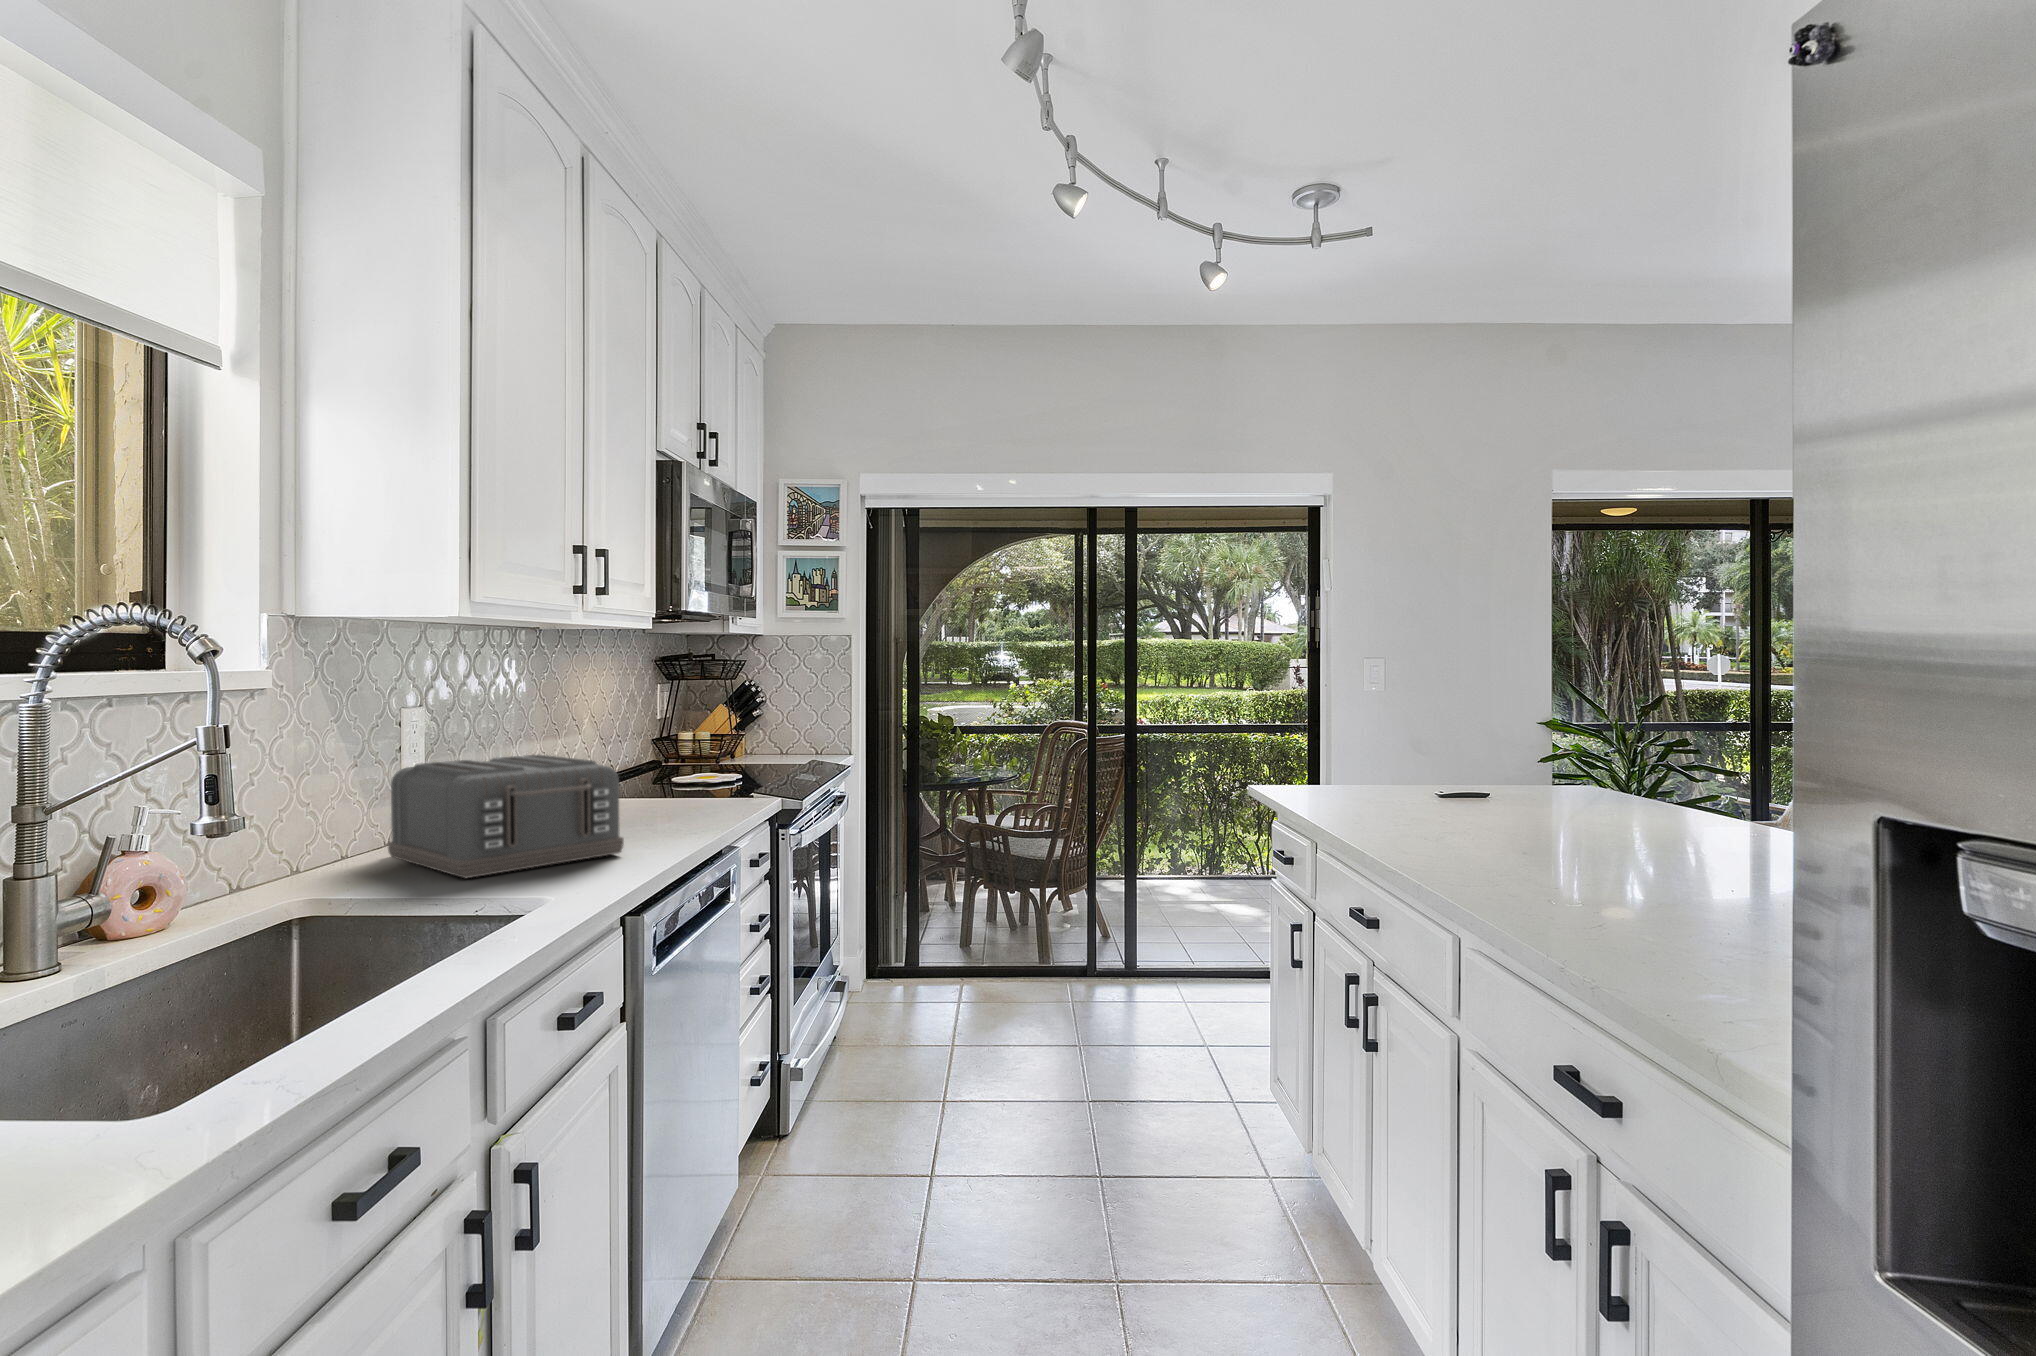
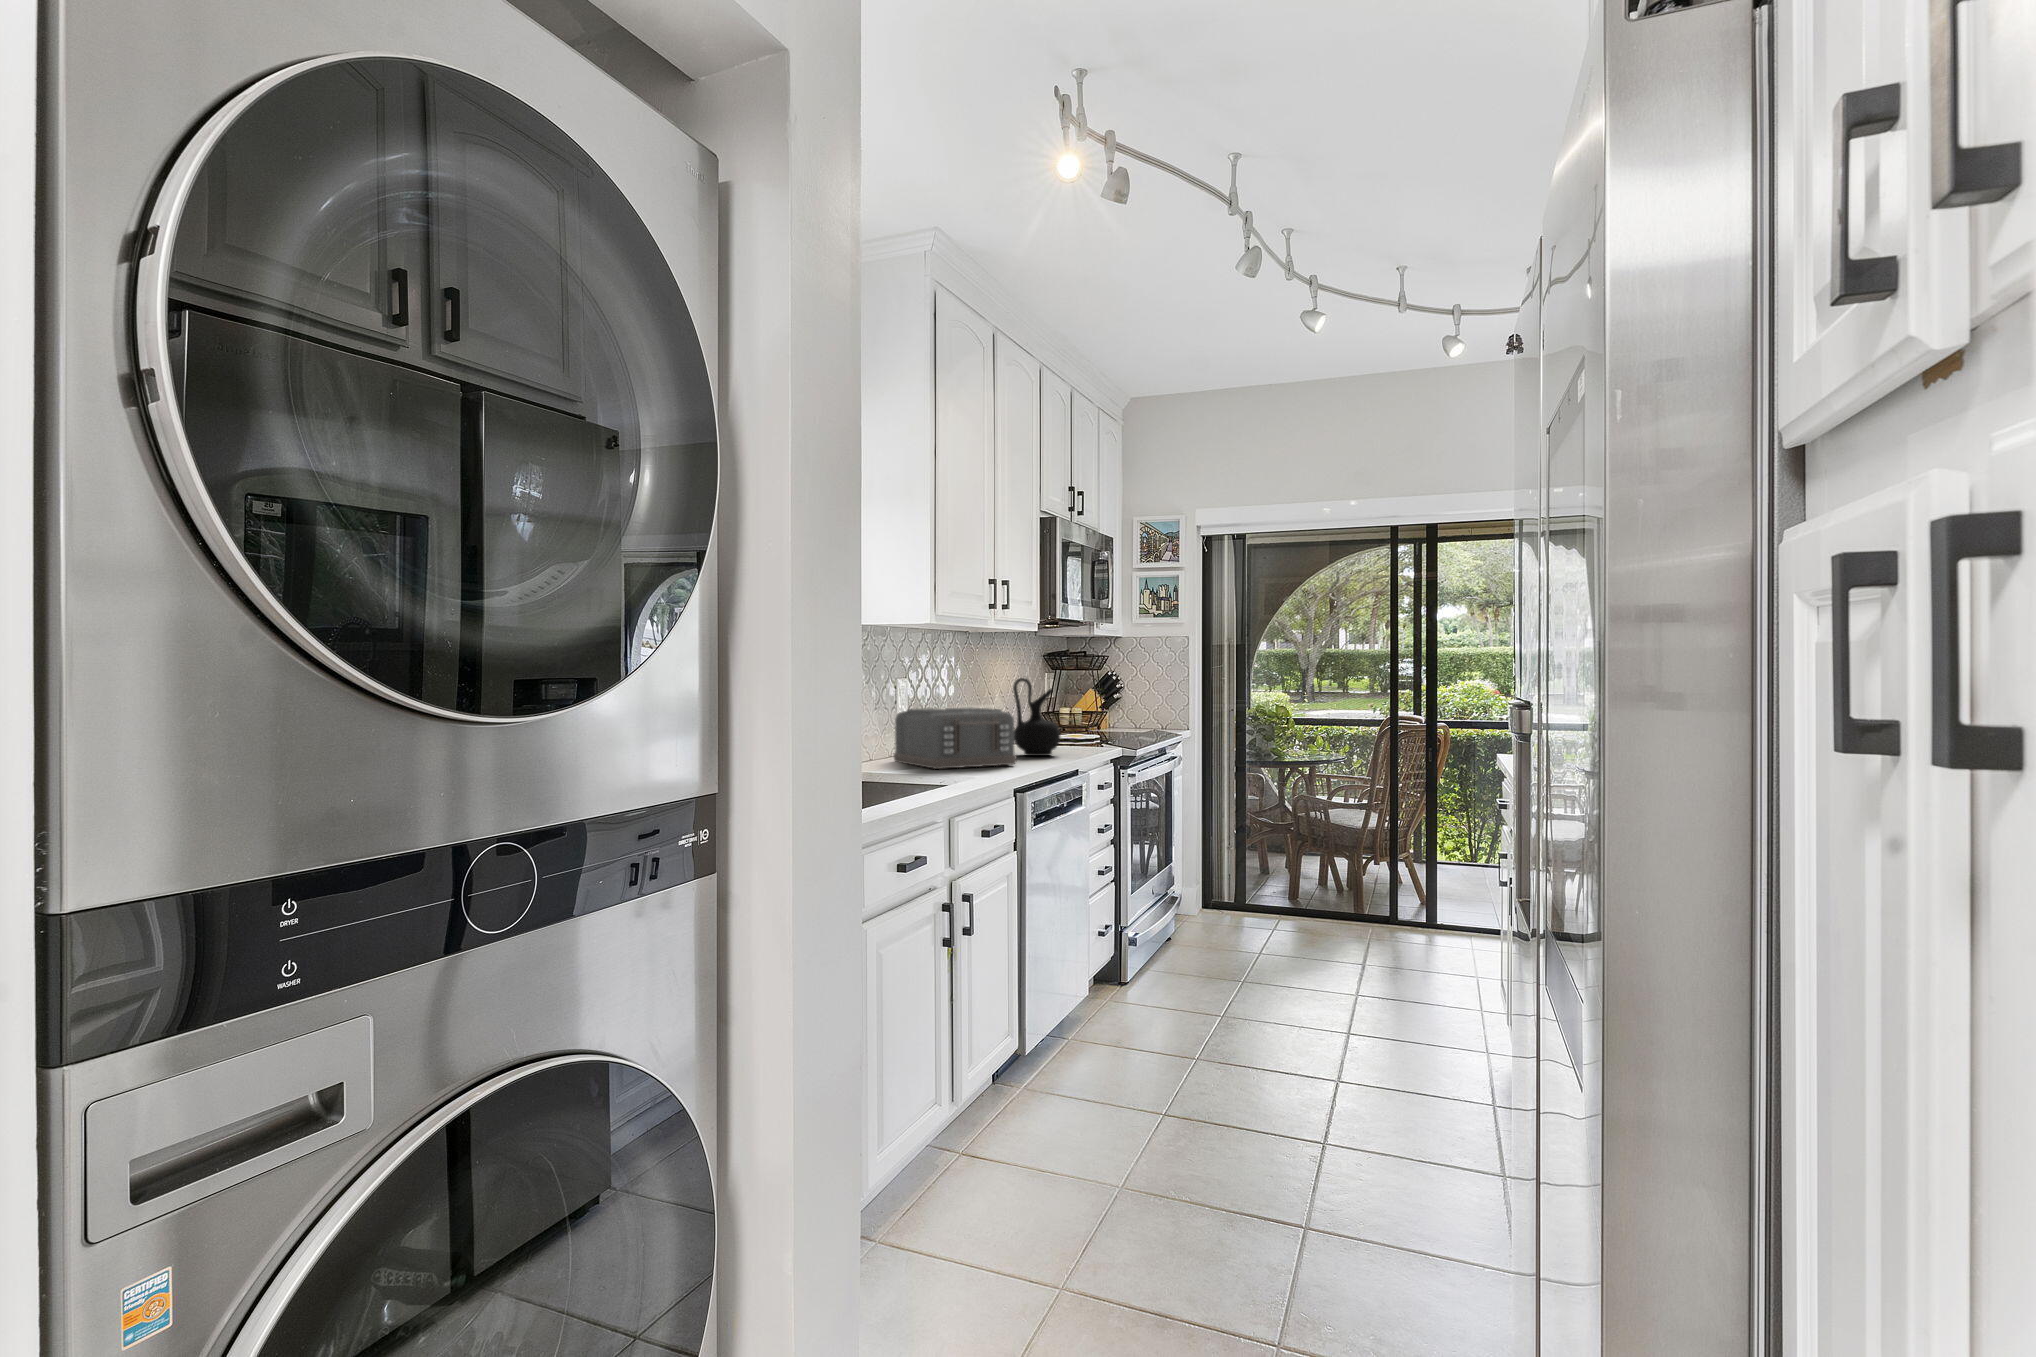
ceramic jug: none [615,702,693,824] -> present [1013,678,1060,756]

